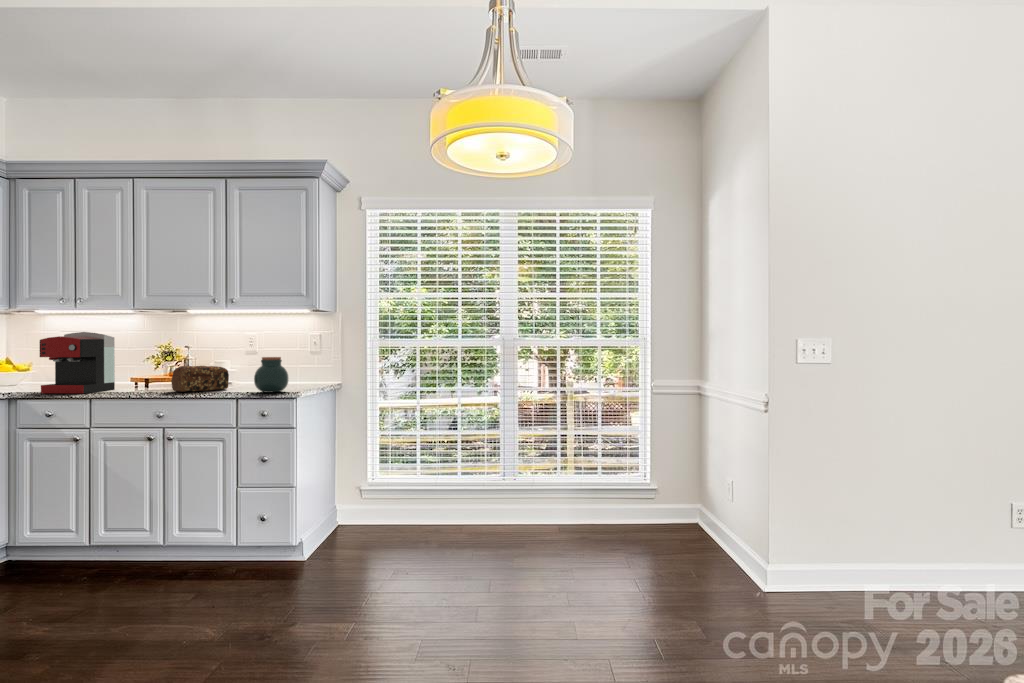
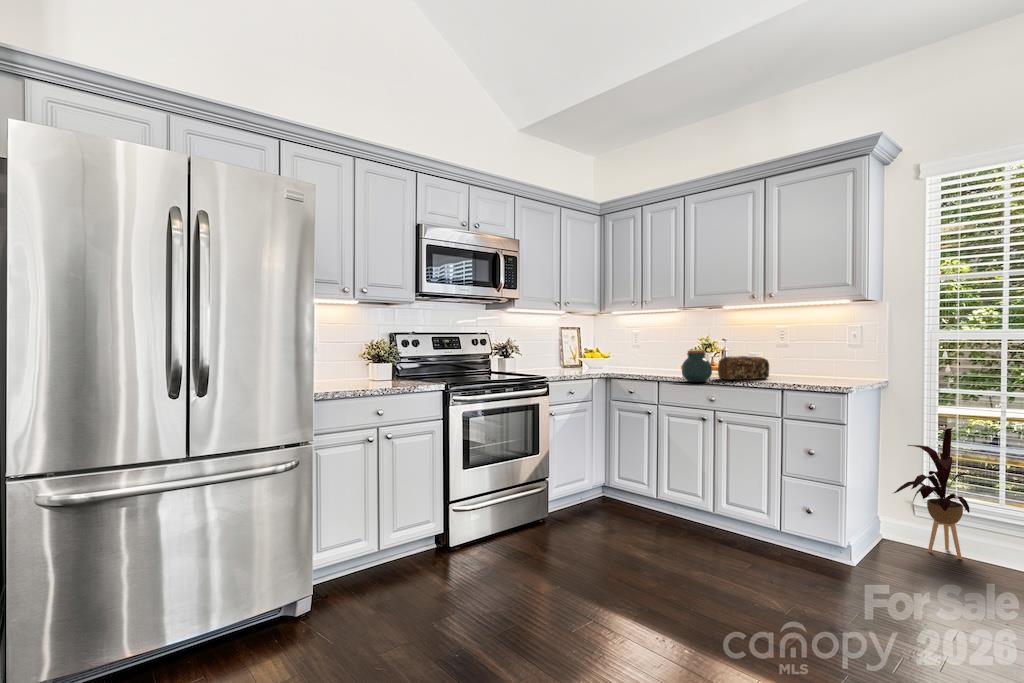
coffee maker: present [39,332,115,393] -> none [620,328,671,377]
jar: present [254,357,288,393] -> present [682,350,712,382]
house plant: none [335,425,396,538] -> present [894,428,977,559]

